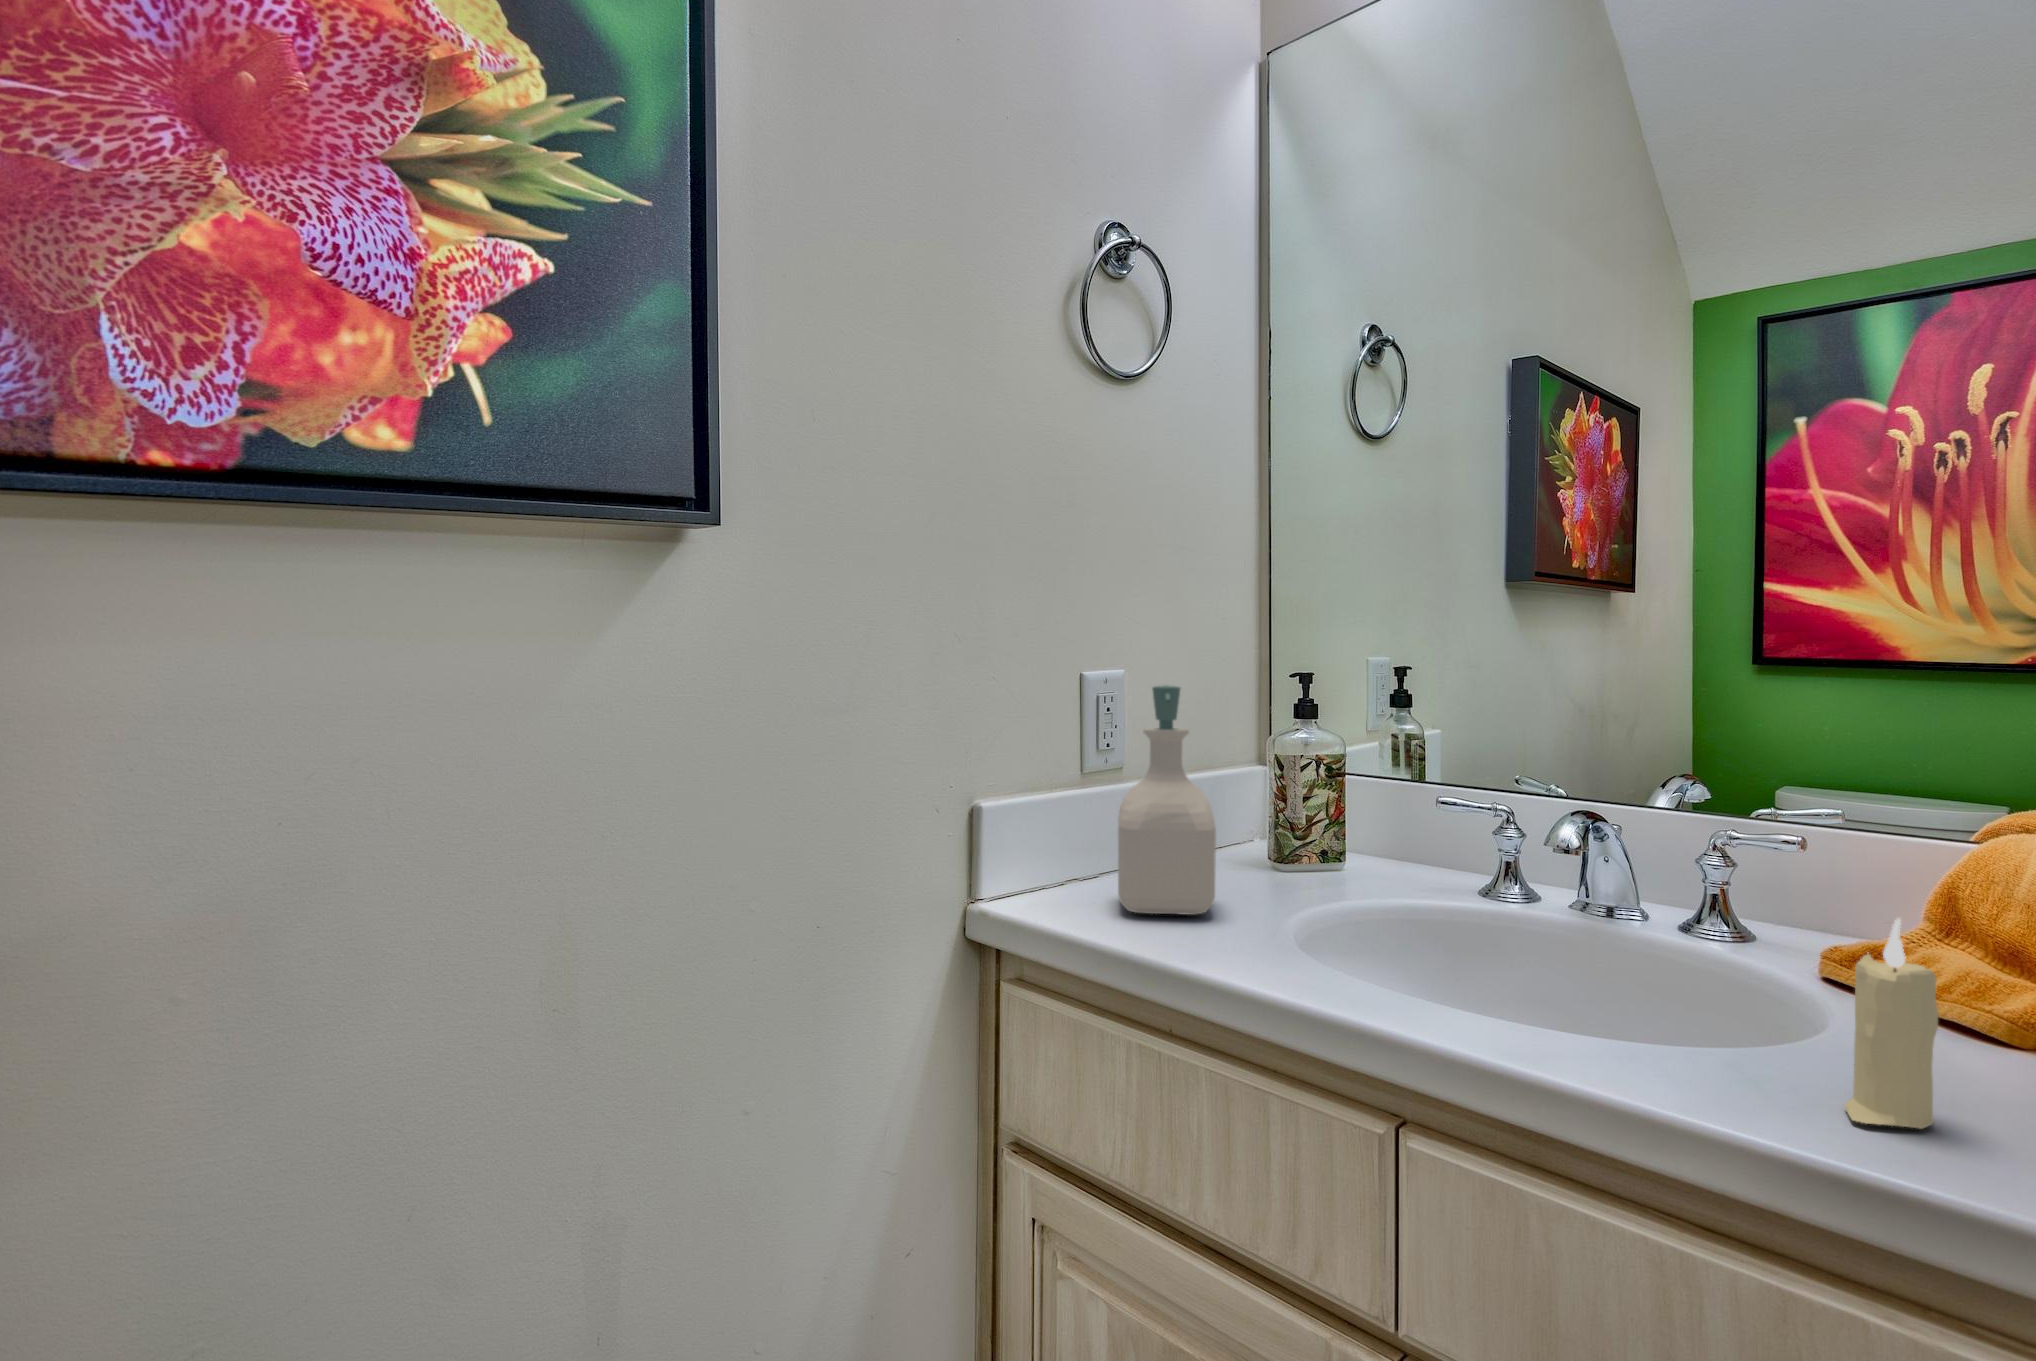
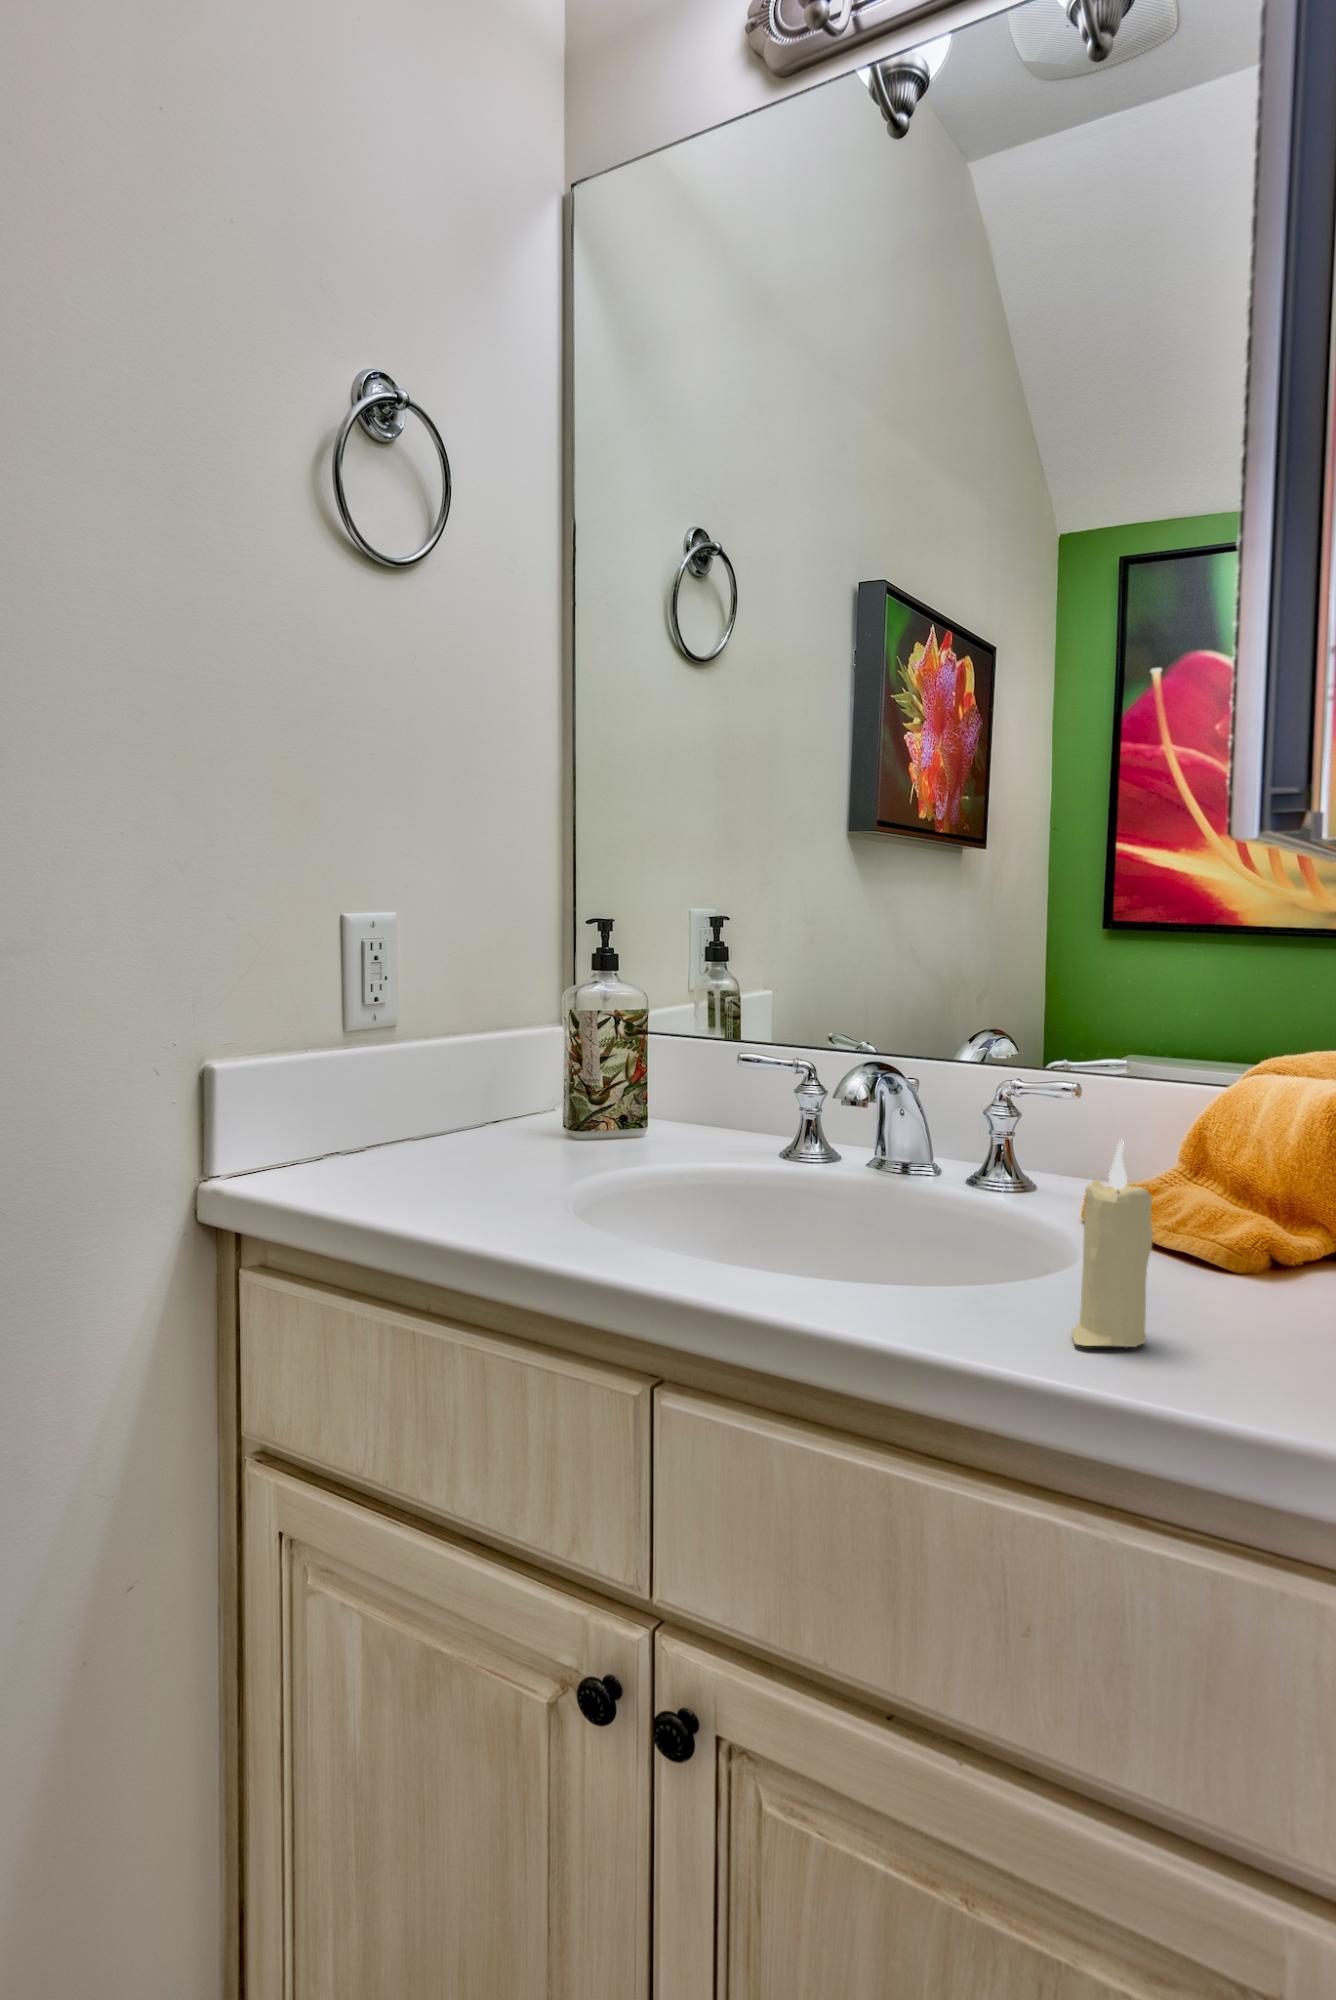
soap bottle: present [1118,685,1216,915] -> none [374,919,489,1184]

